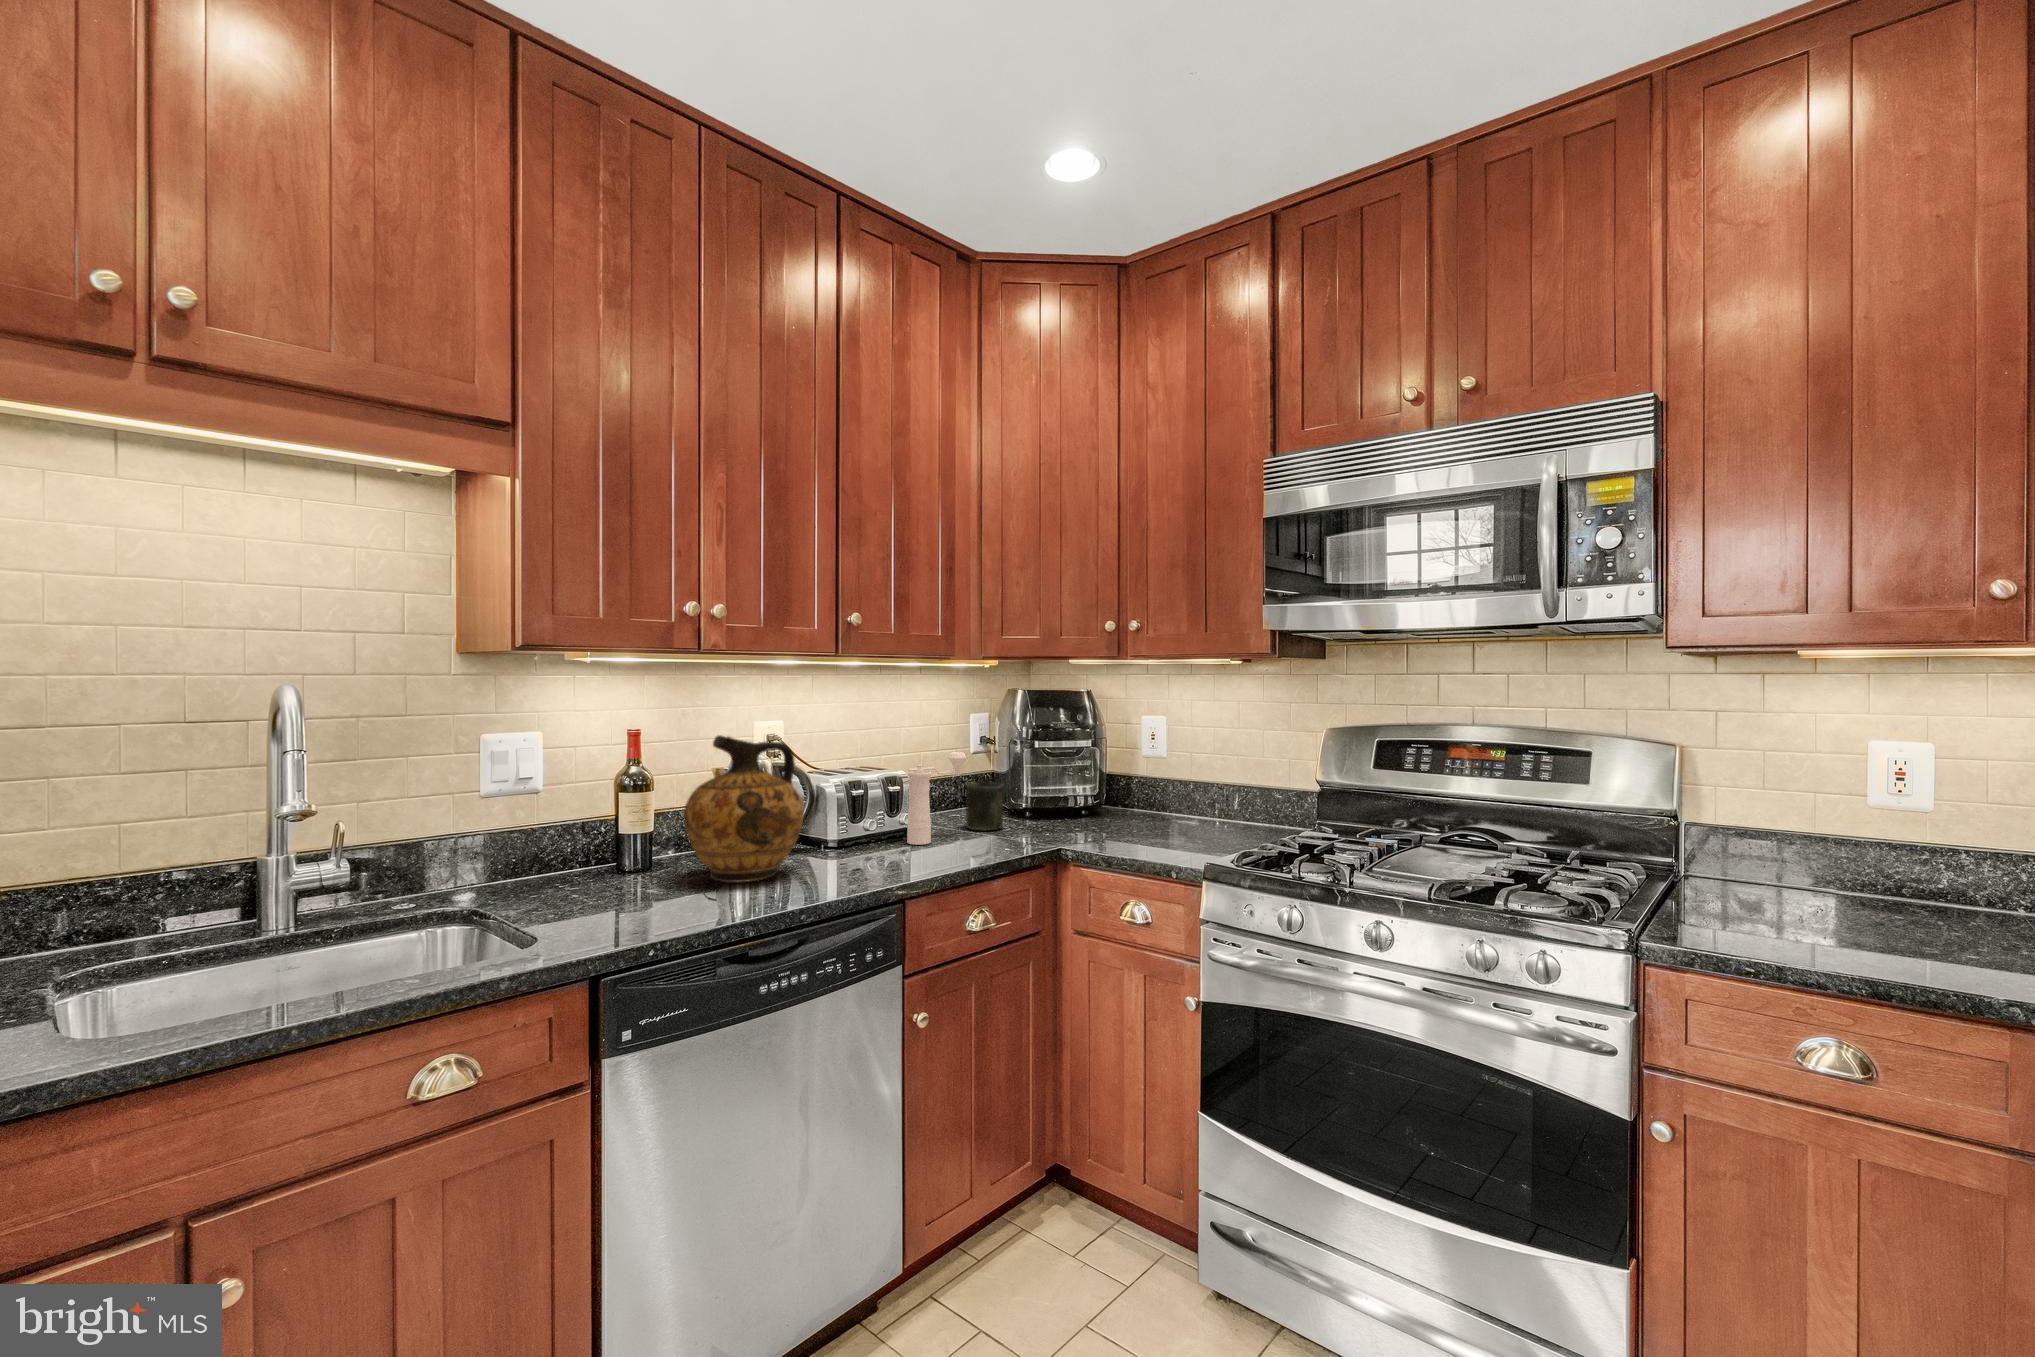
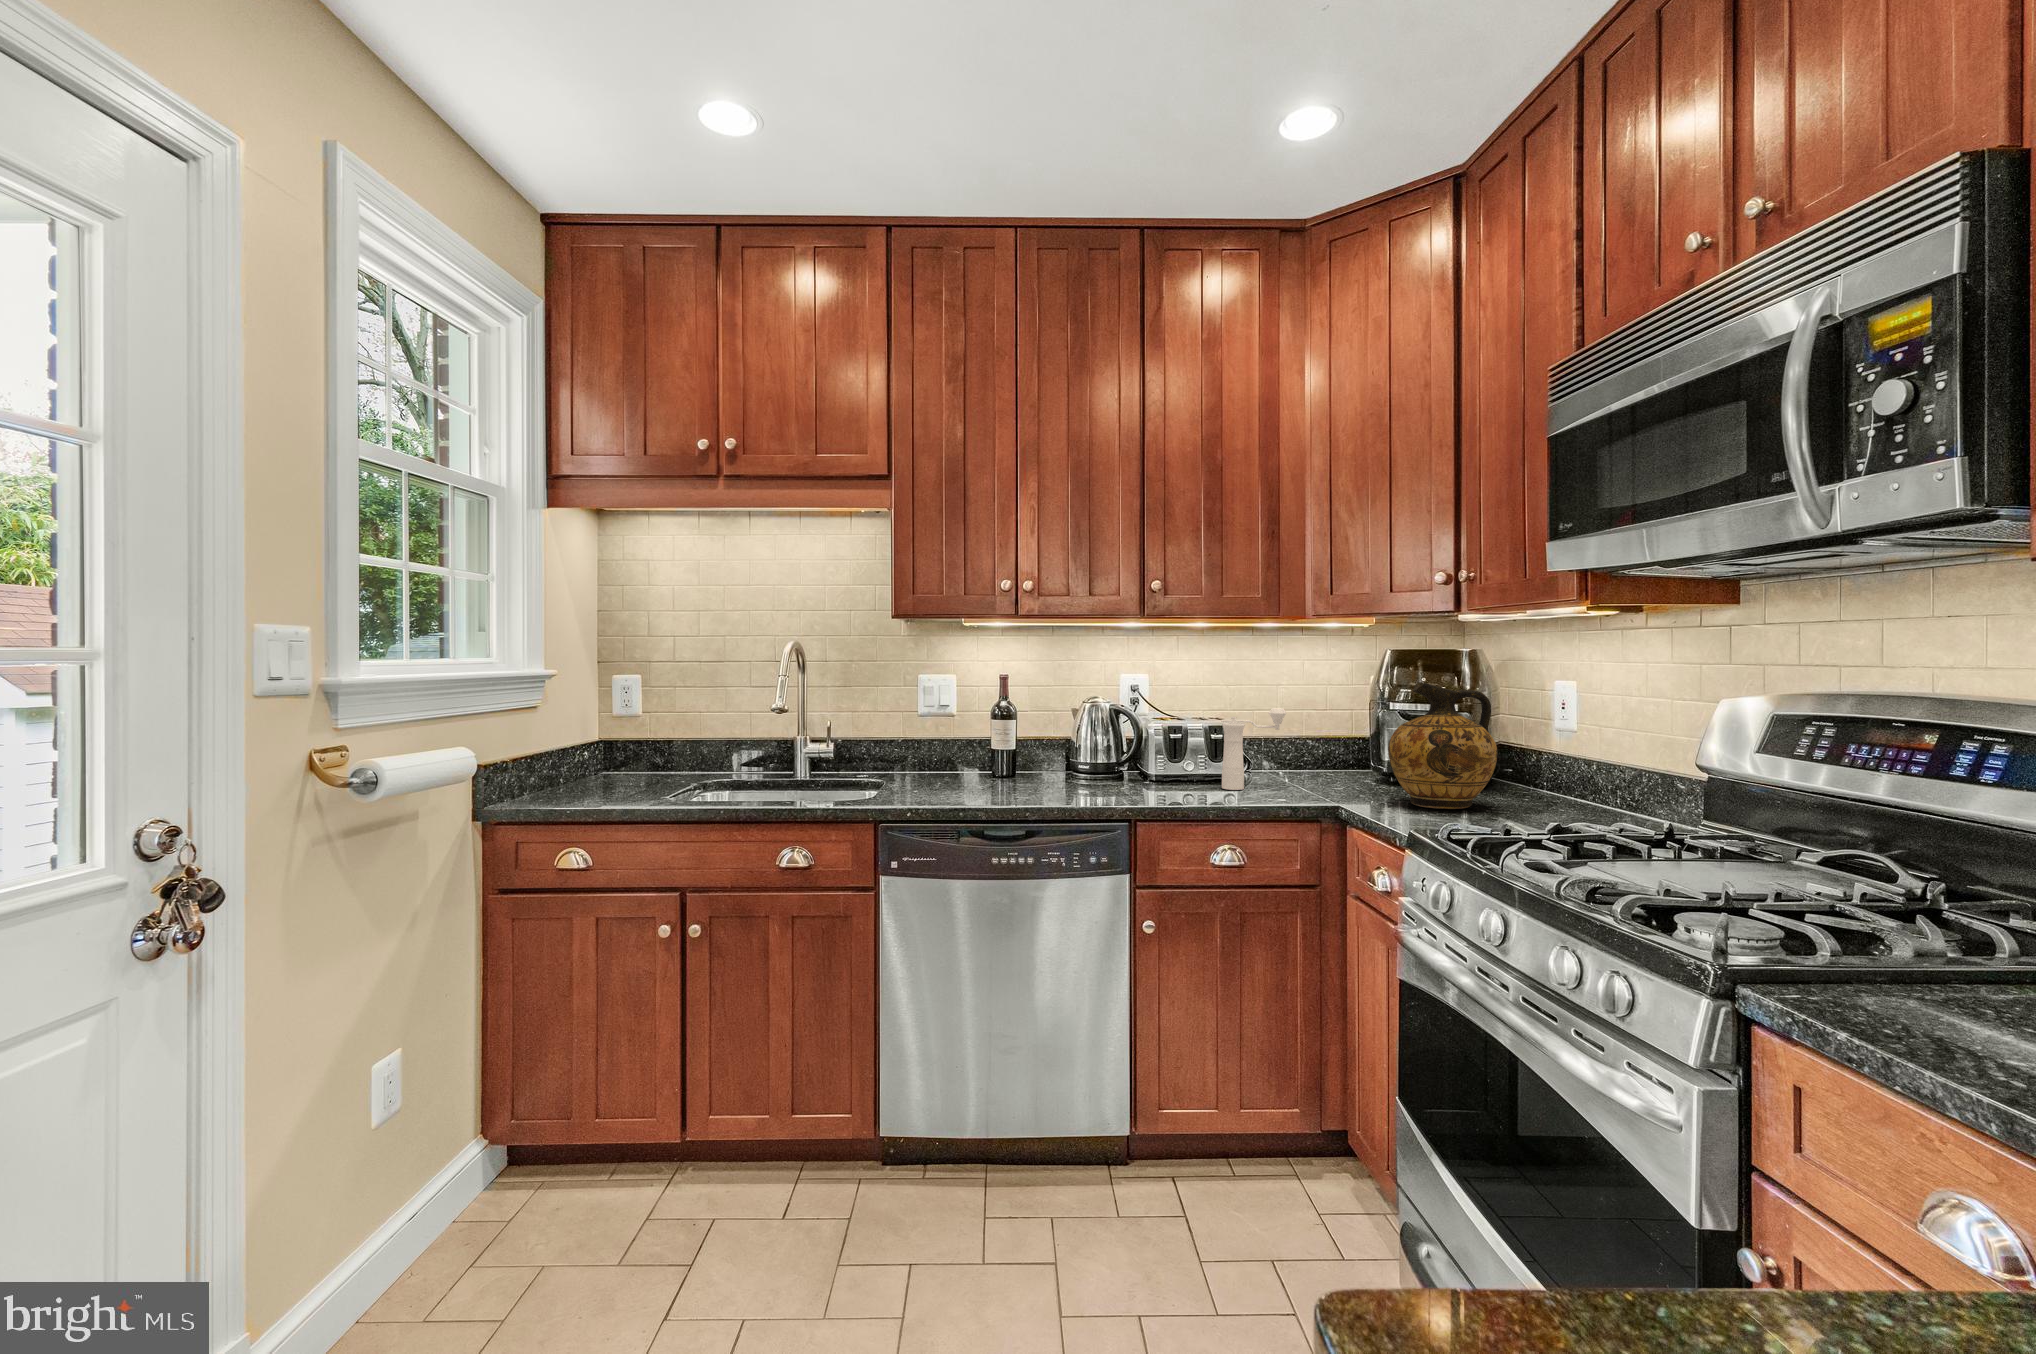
ceramic jug: present [684,735,804,882] -> present [1388,682,1498,809]
mug: present [966,782,1005,830] -> none [1306,742,1348,789]

